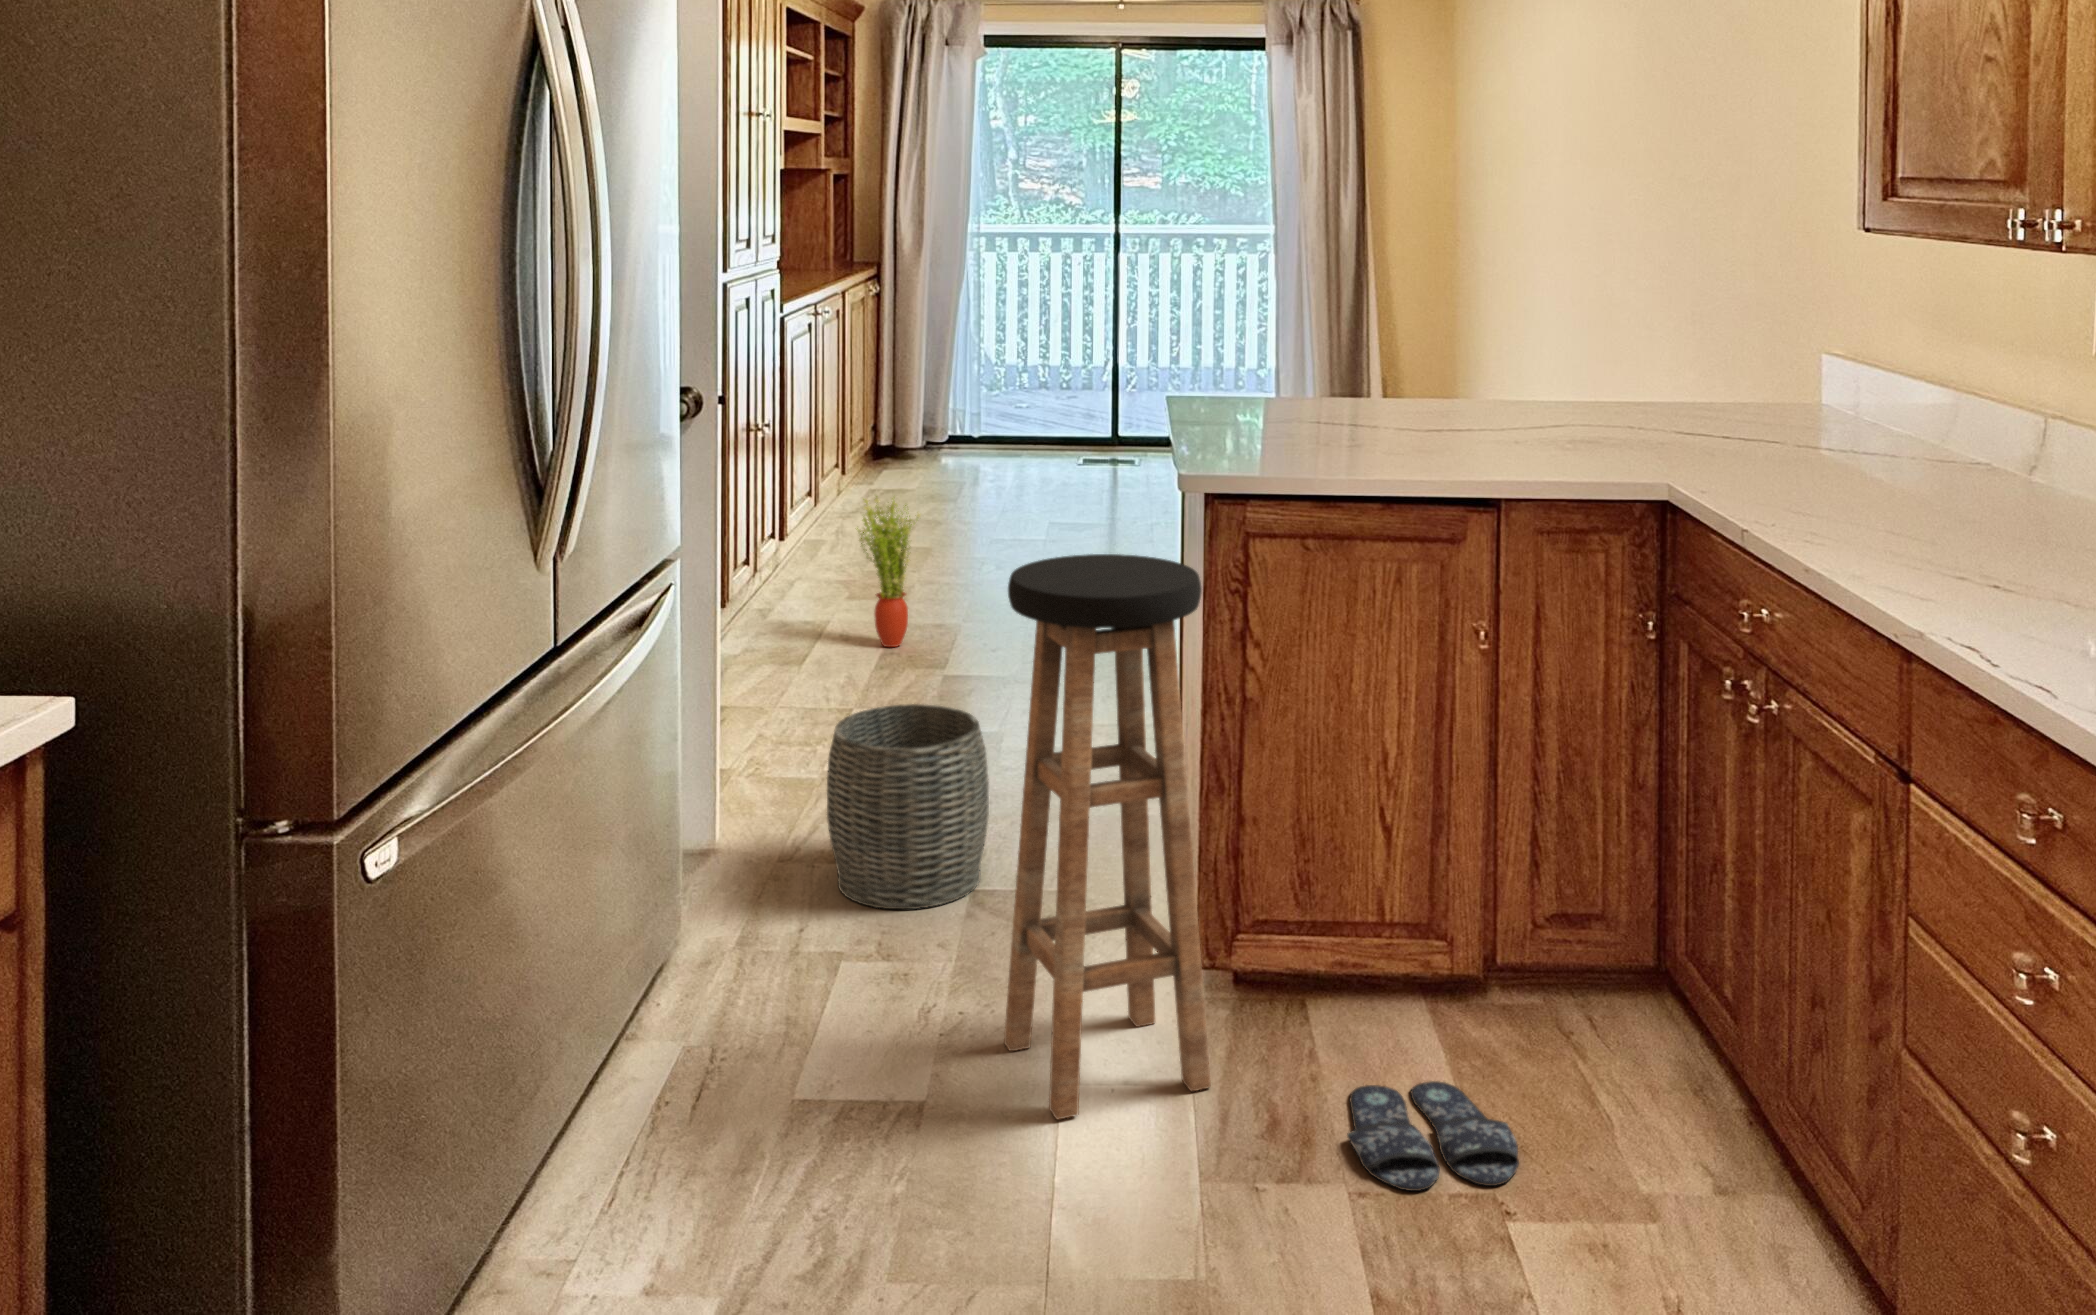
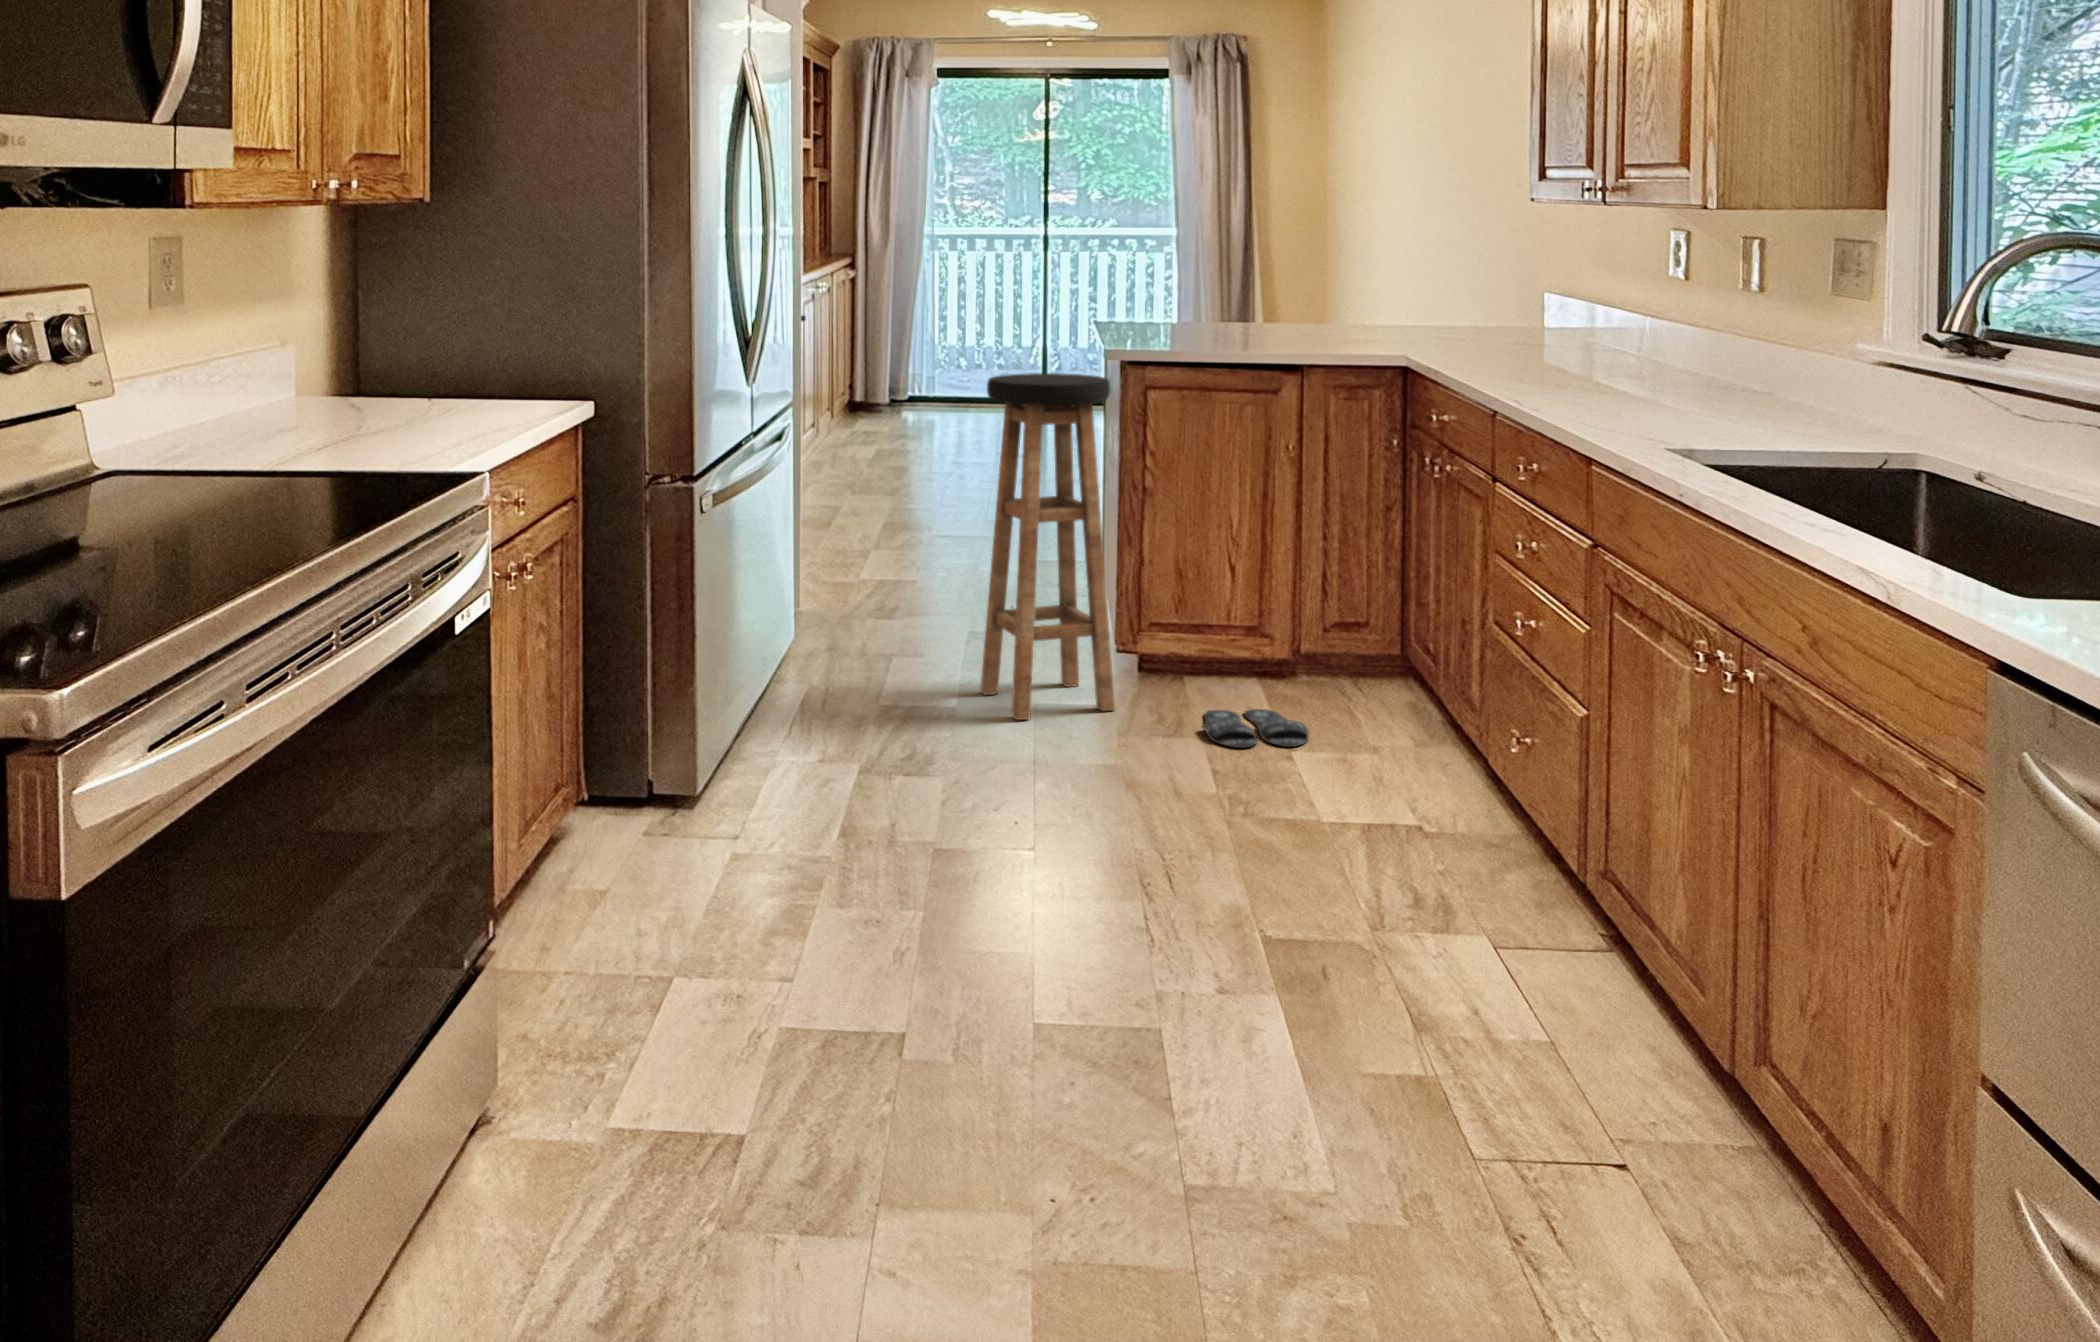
potted plant: present [857,496,920,647] -> none [853,402,902,518]
woven basket: present [827,704,989,909] -> none [853,510,964,638]

